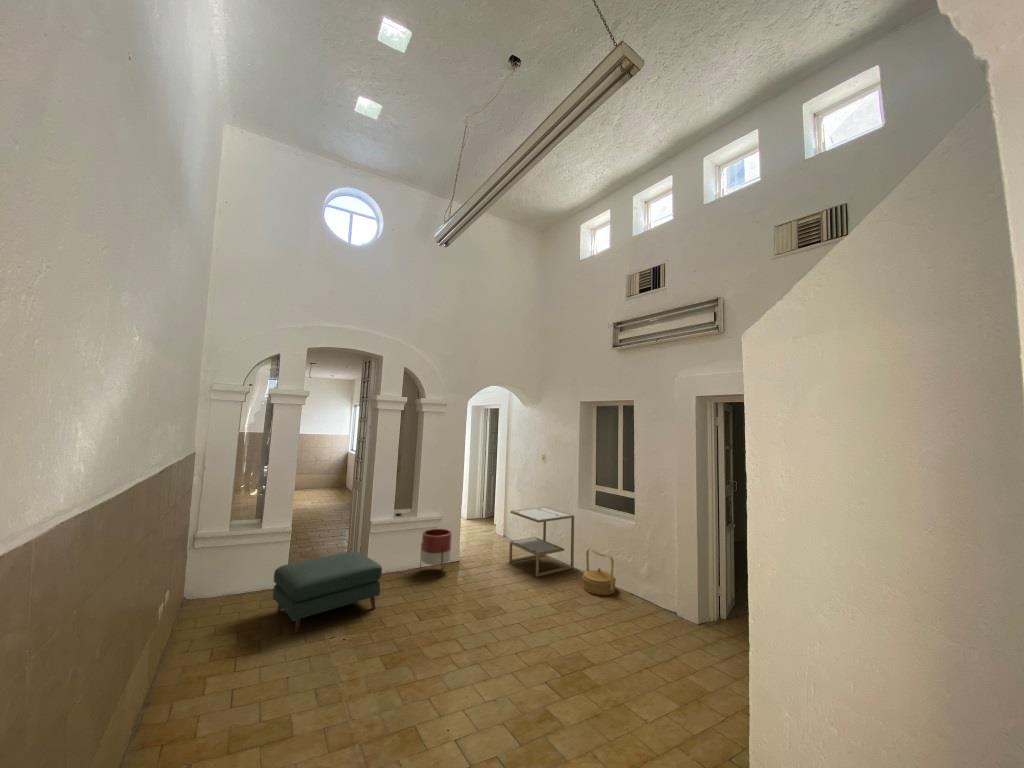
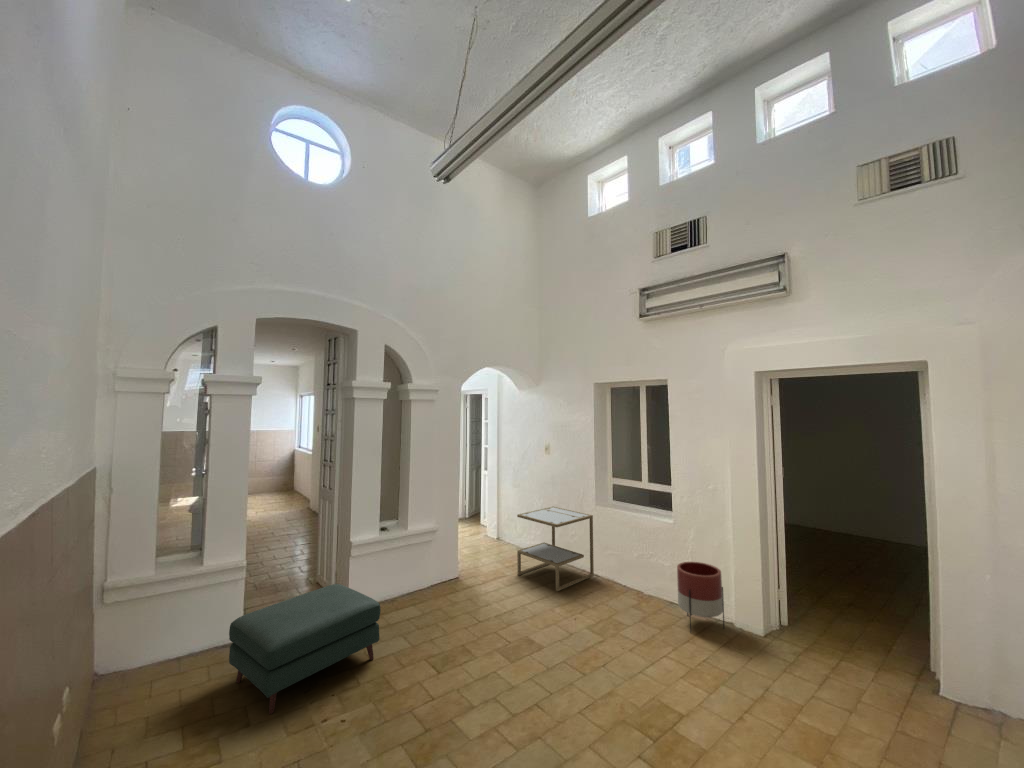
planter: present [420,529,452,577] -> present [677,562,724,633]
woven basket: present [583,548,616,595] -> none [614,553,653,608]

